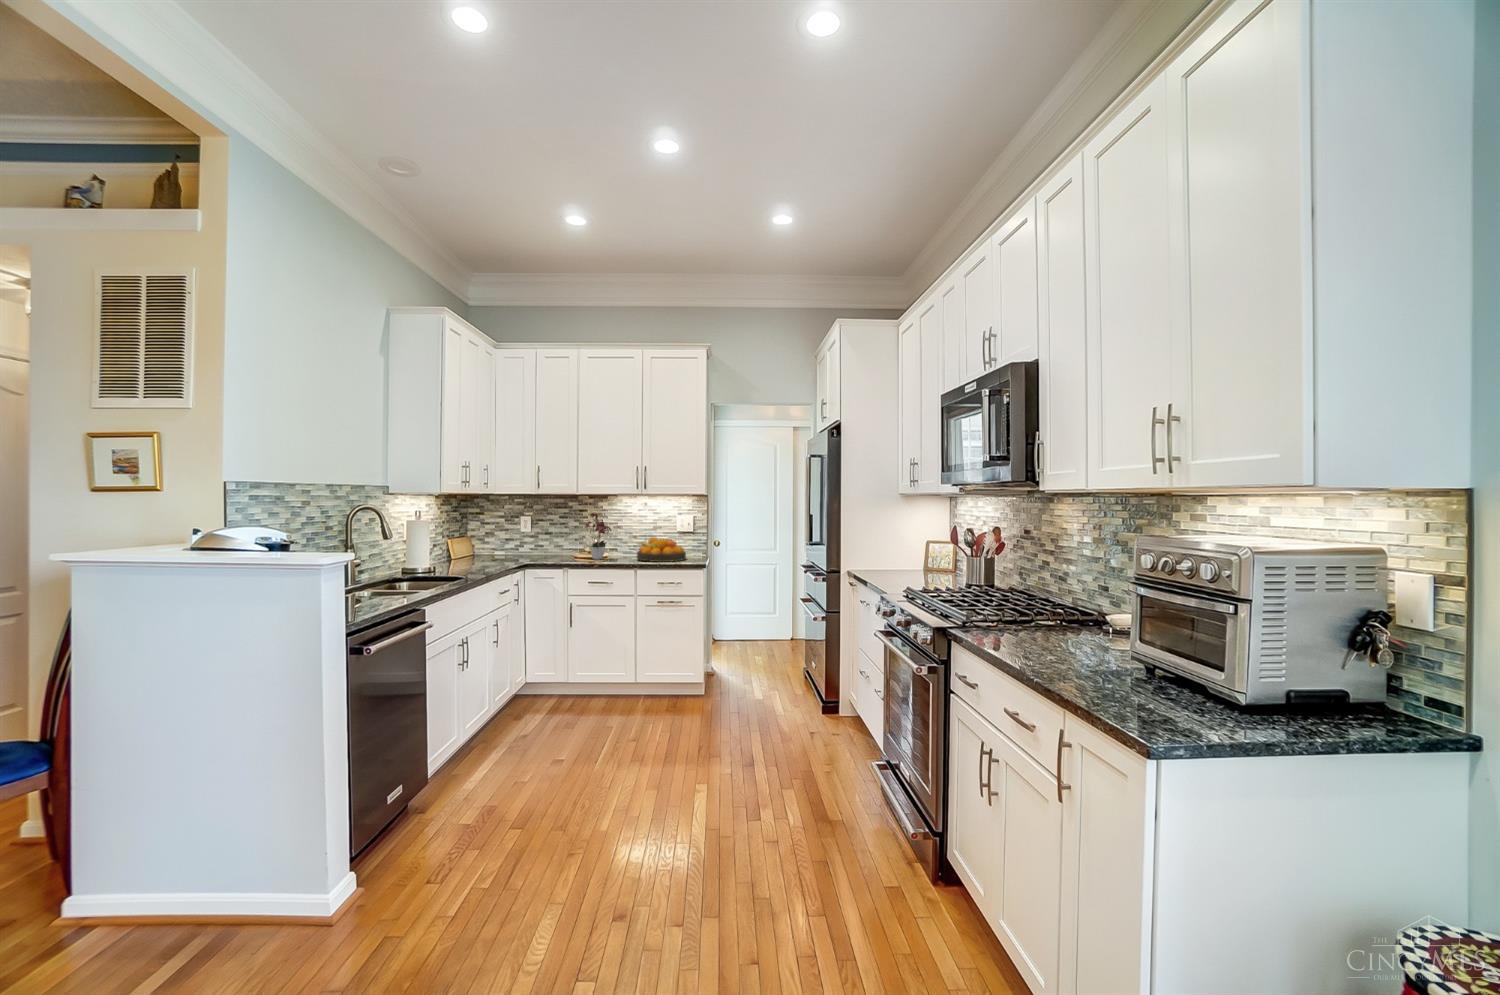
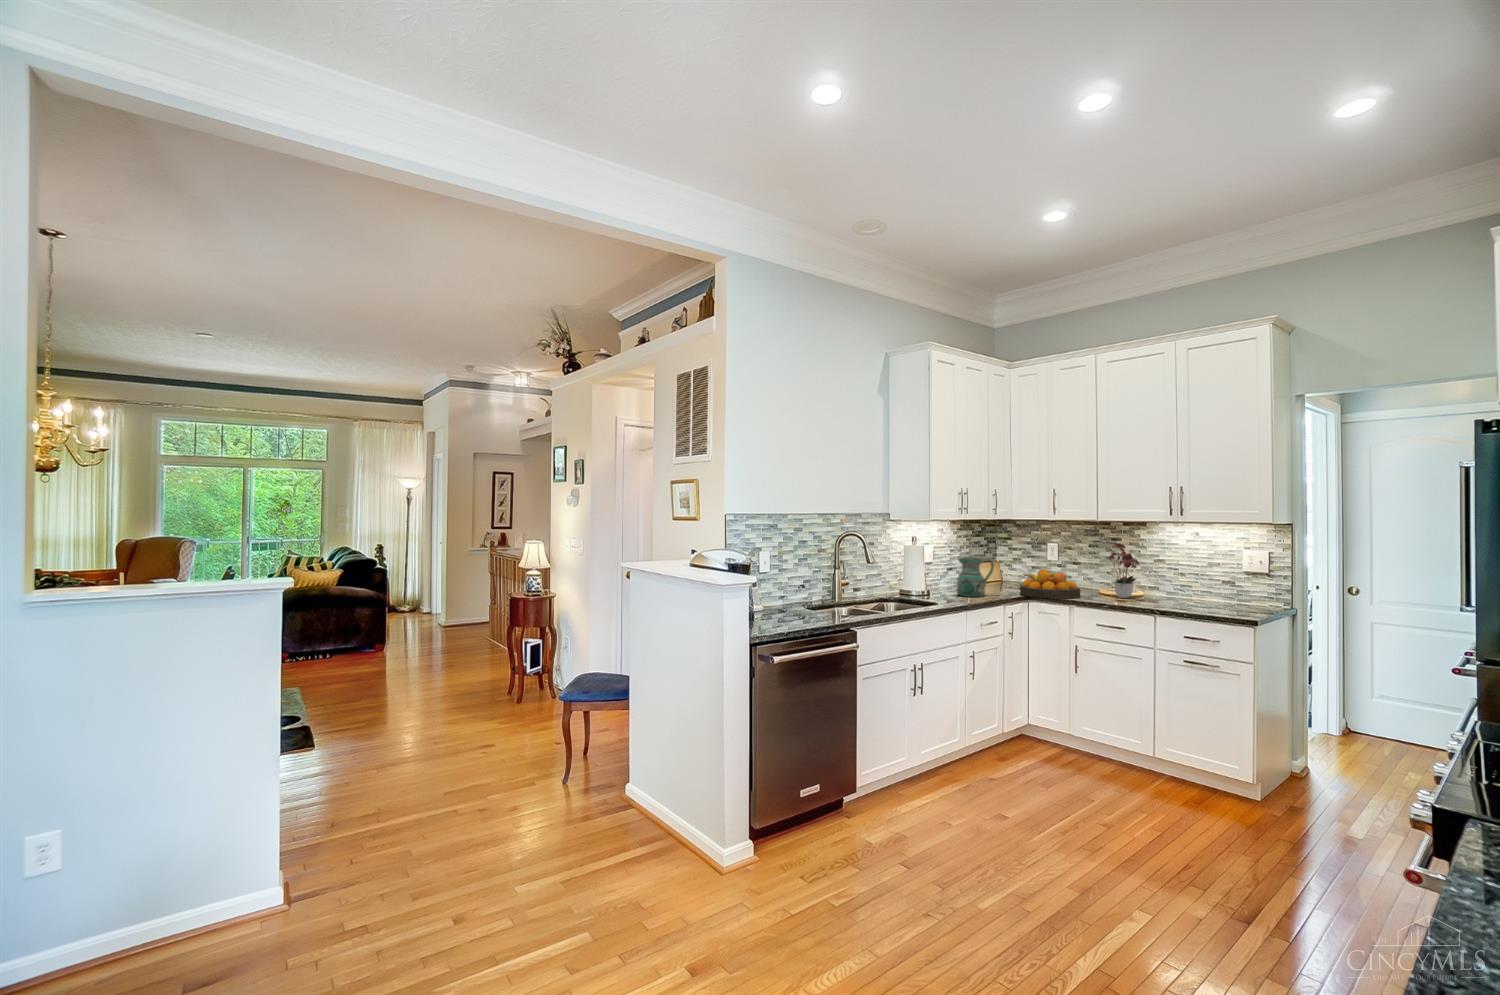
ceramic pitcher: none [458,529,493,569] -> present [957,556,994,597]
fruit bowl: present [637,537,686,562] -> present [1020,569,1080,599]

